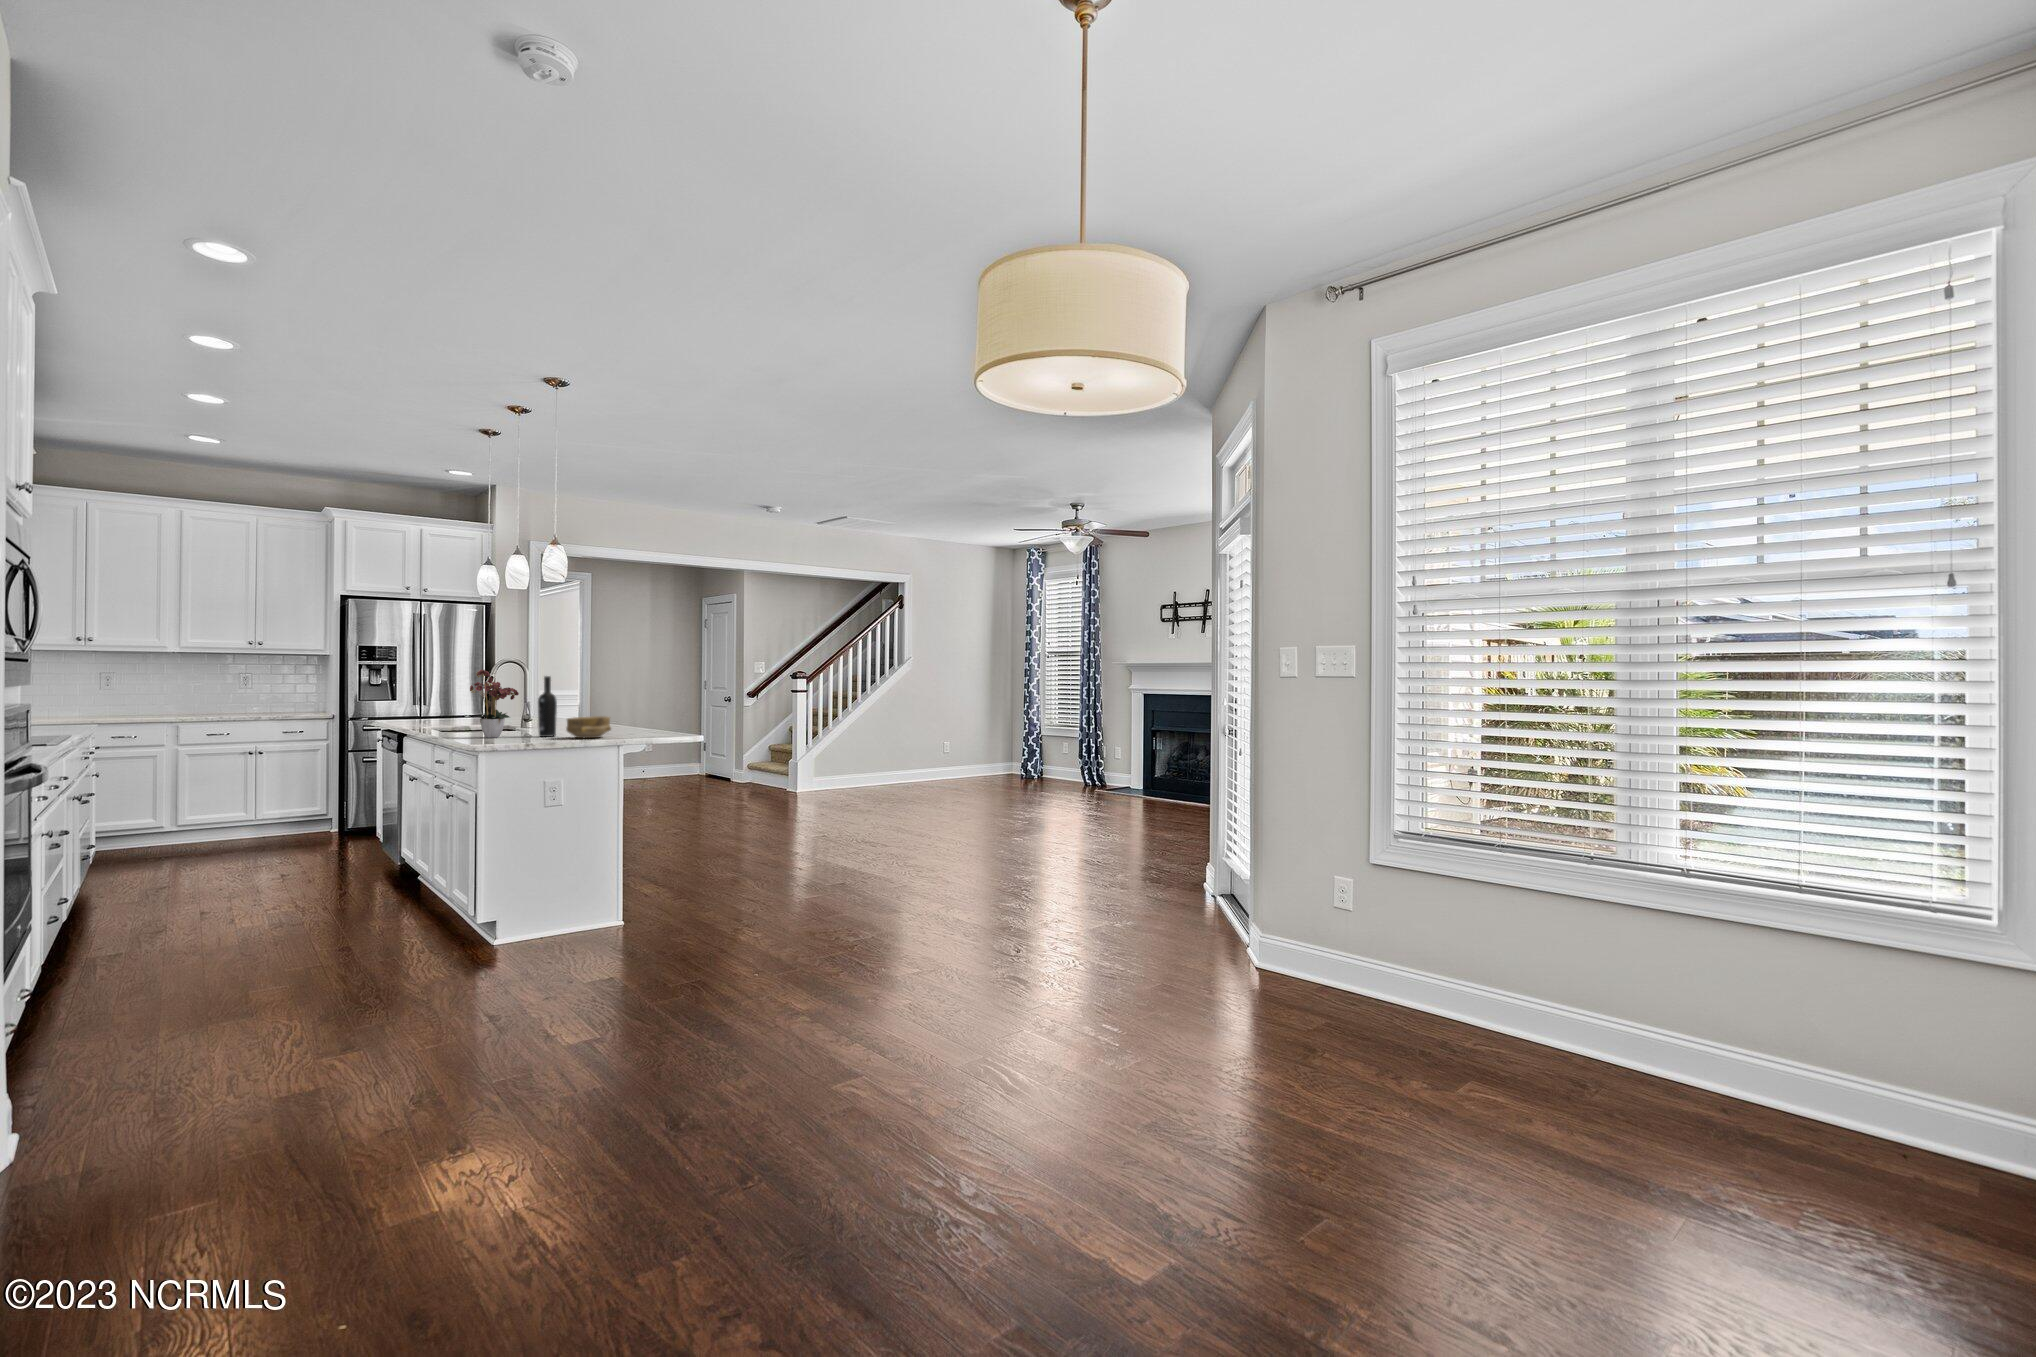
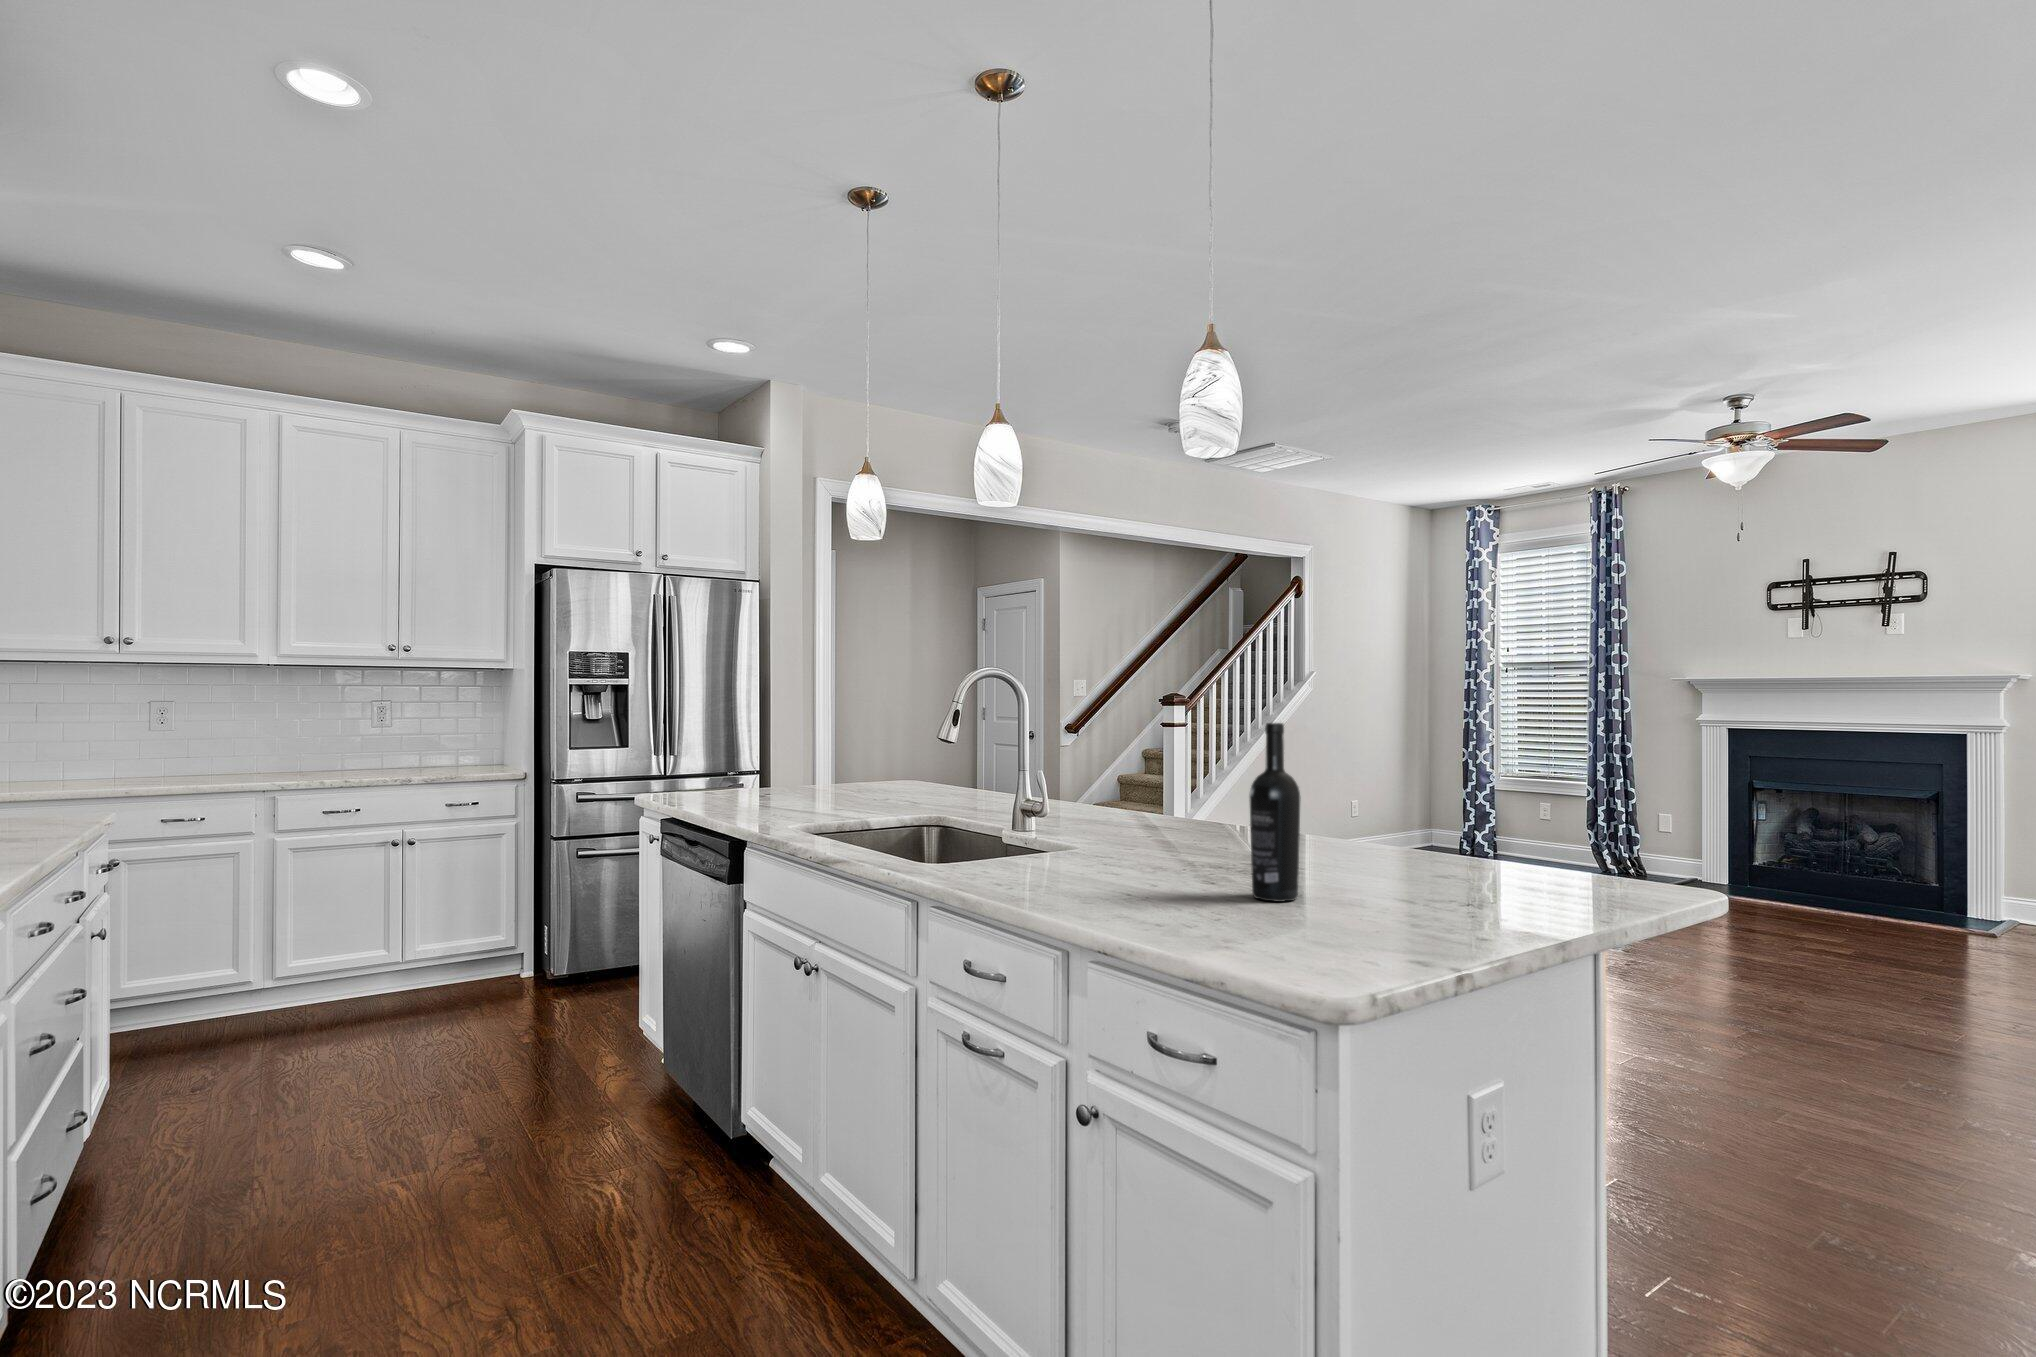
flower arrangement: present [470,670,519,738] -> none [1075,695,1203,904]
ceramic bowl: present [566,716,611,738] -> none [1375,843,1535,922]

